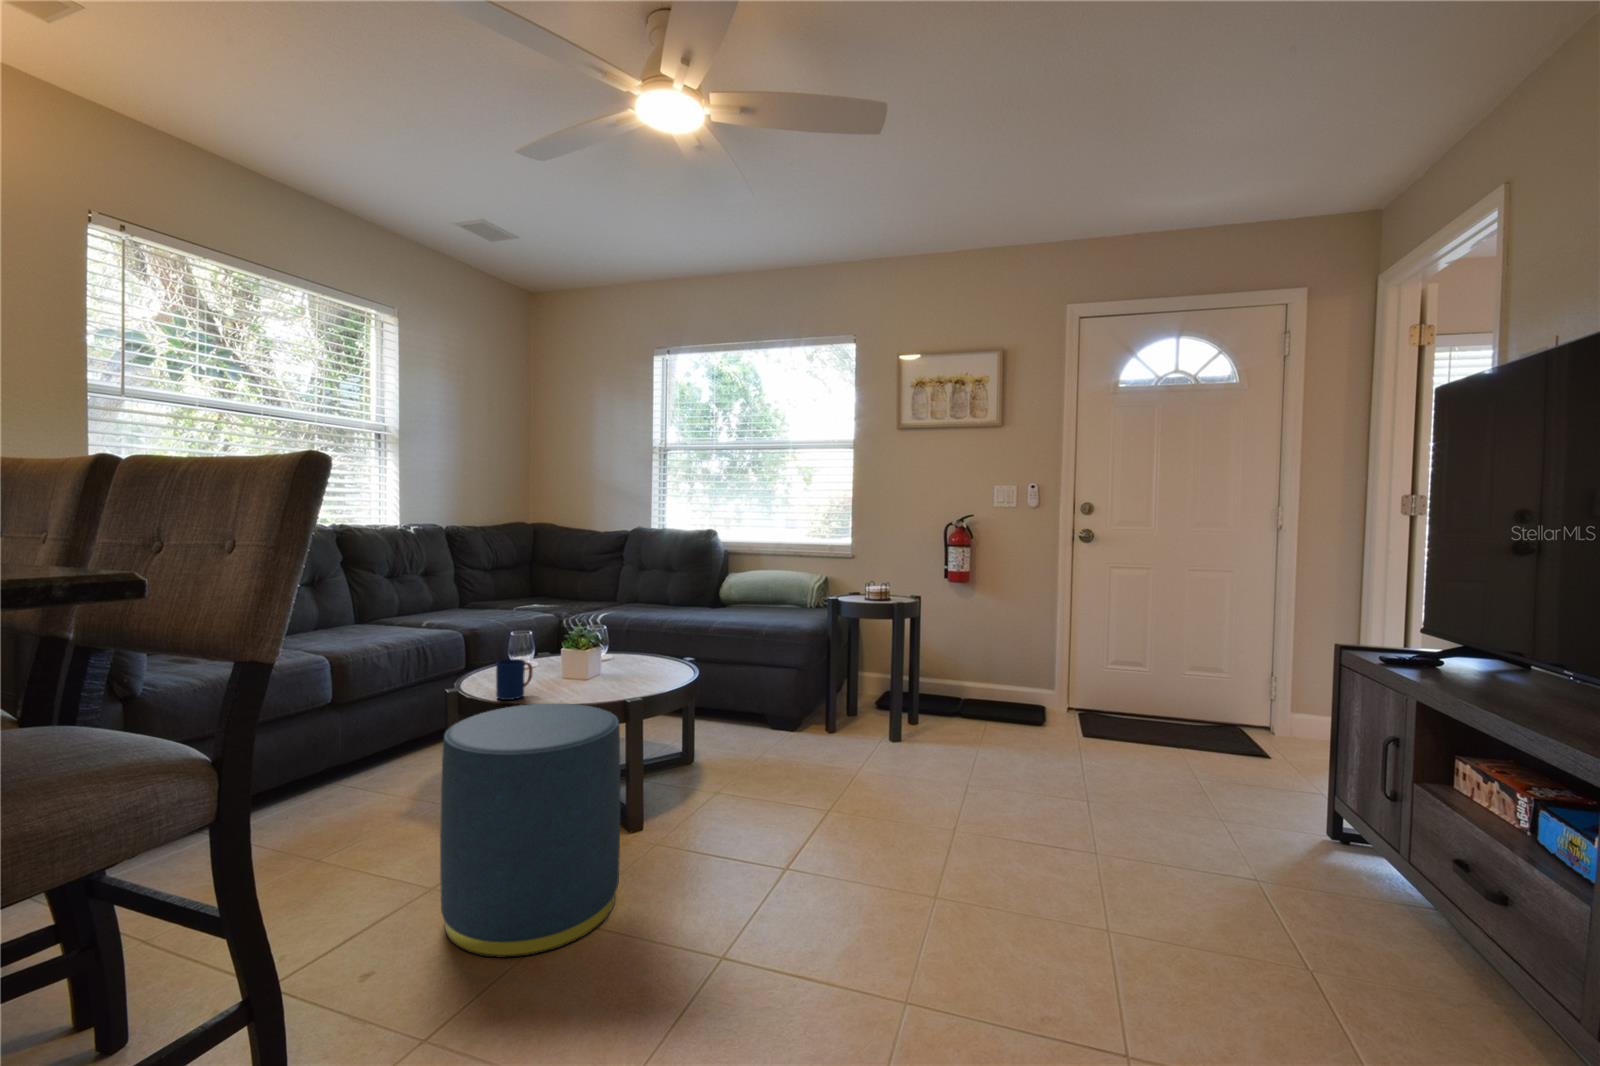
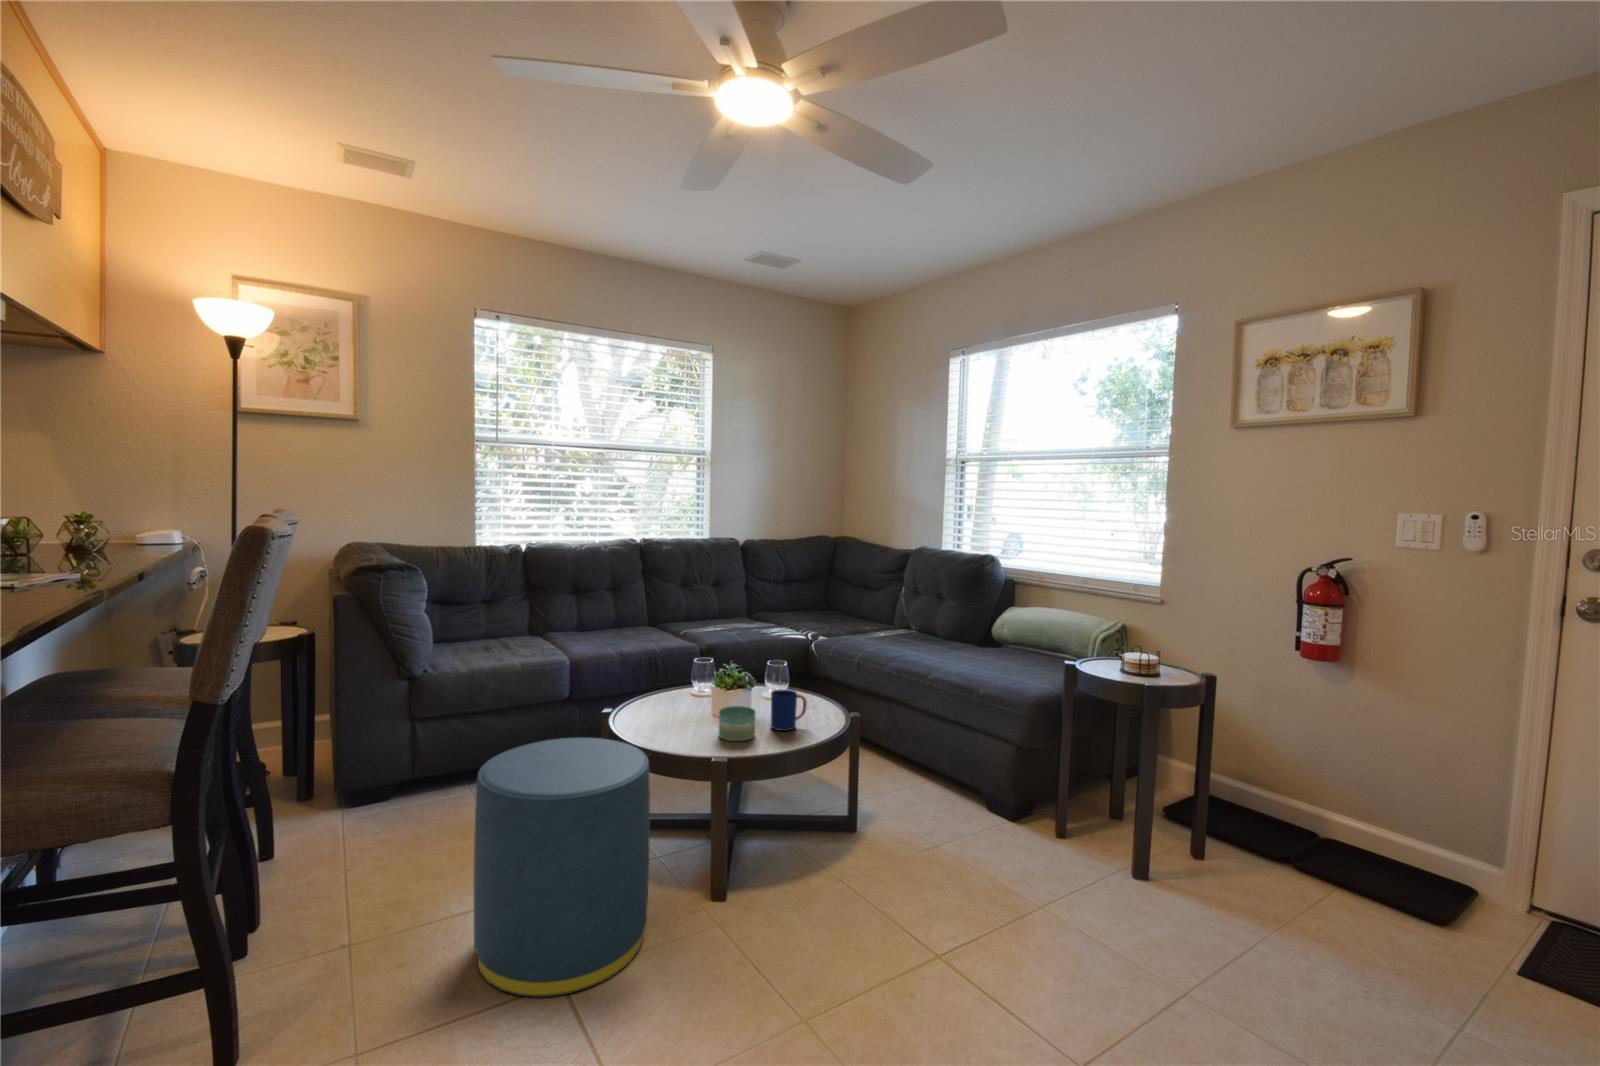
mug: present [496,659,533,700] -> present [771,690,807,731]
candle: none [599,664,634,695] -> present [719,706,755,741]

